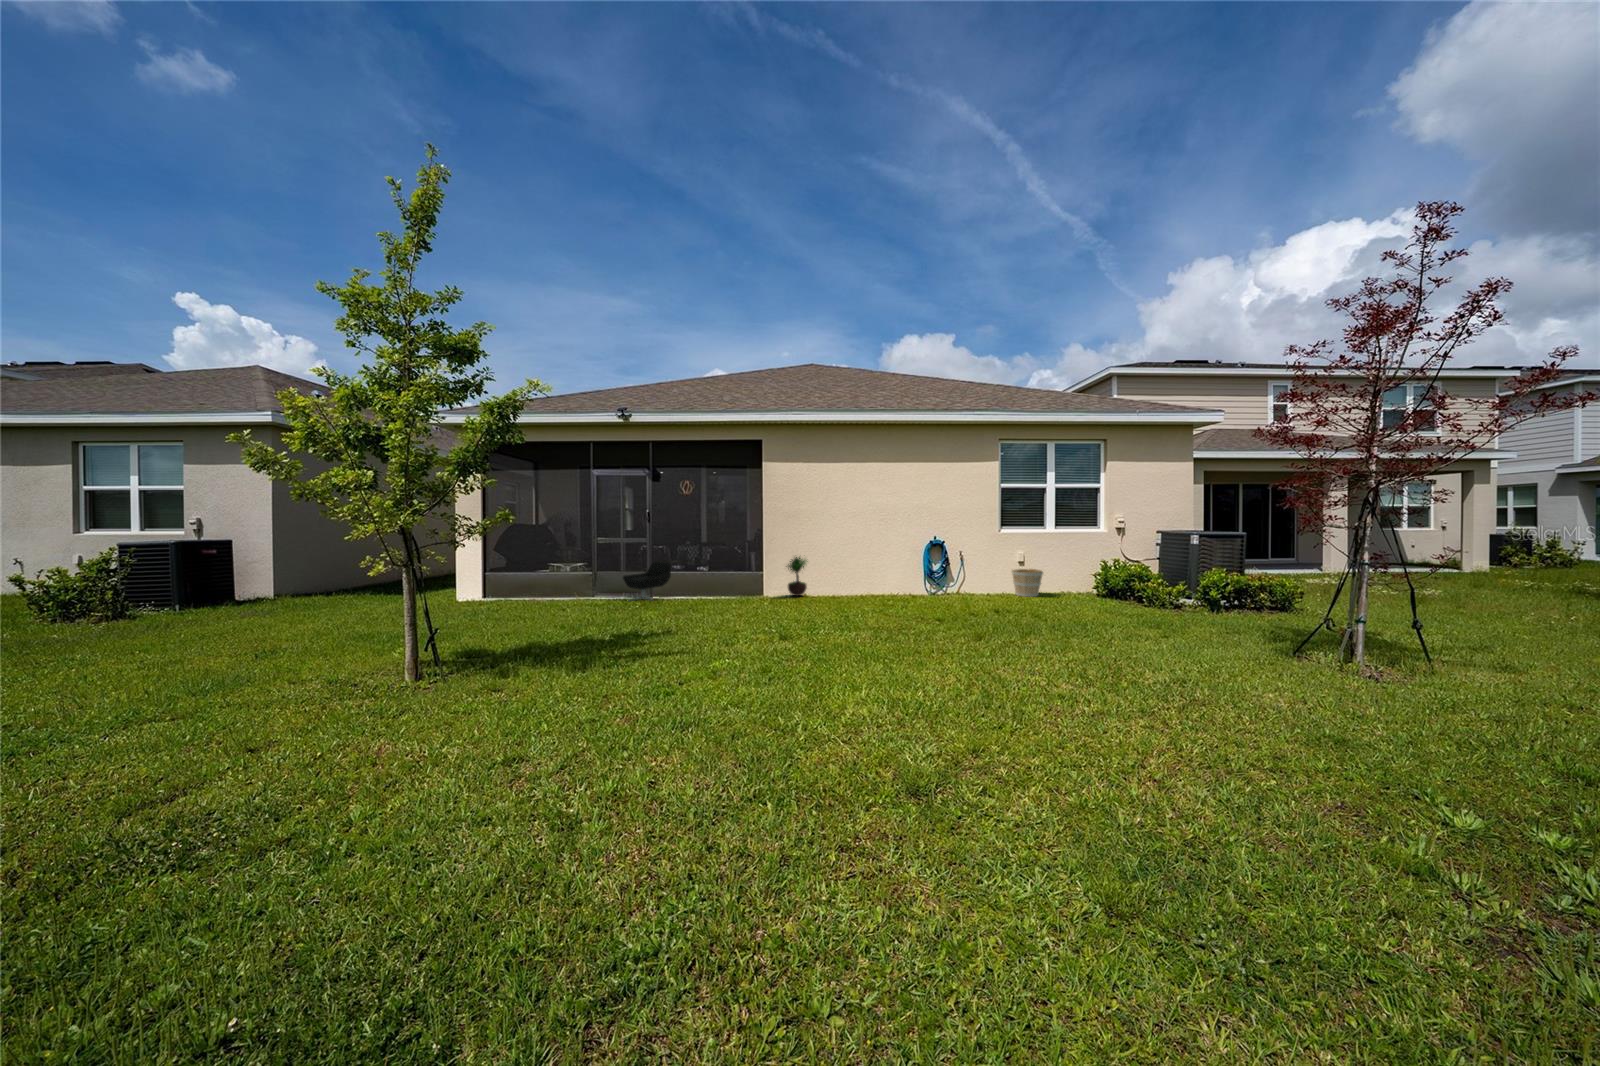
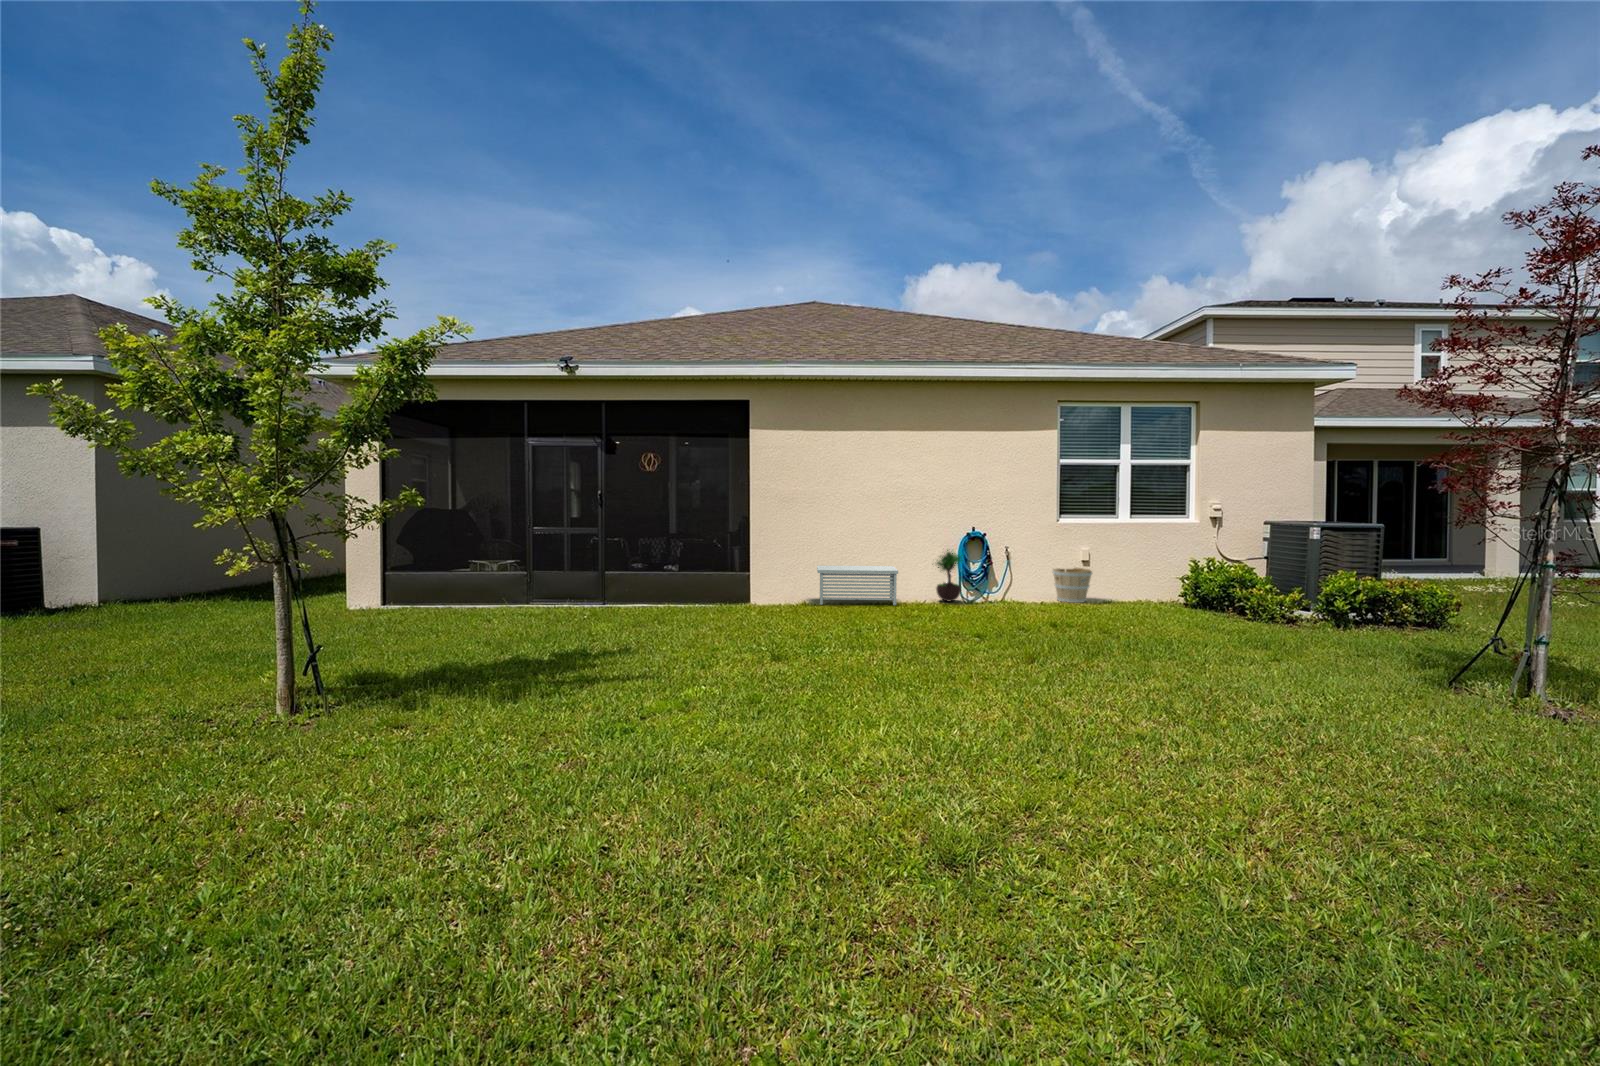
potted tree: present [786,556,808,596] -> present [936,550,963,602]
lounge chair: present [623,562,671,598] -> none [561,556,624,606]
storage bench: none [824,568,888,599] -> present [817,566,898,605]

